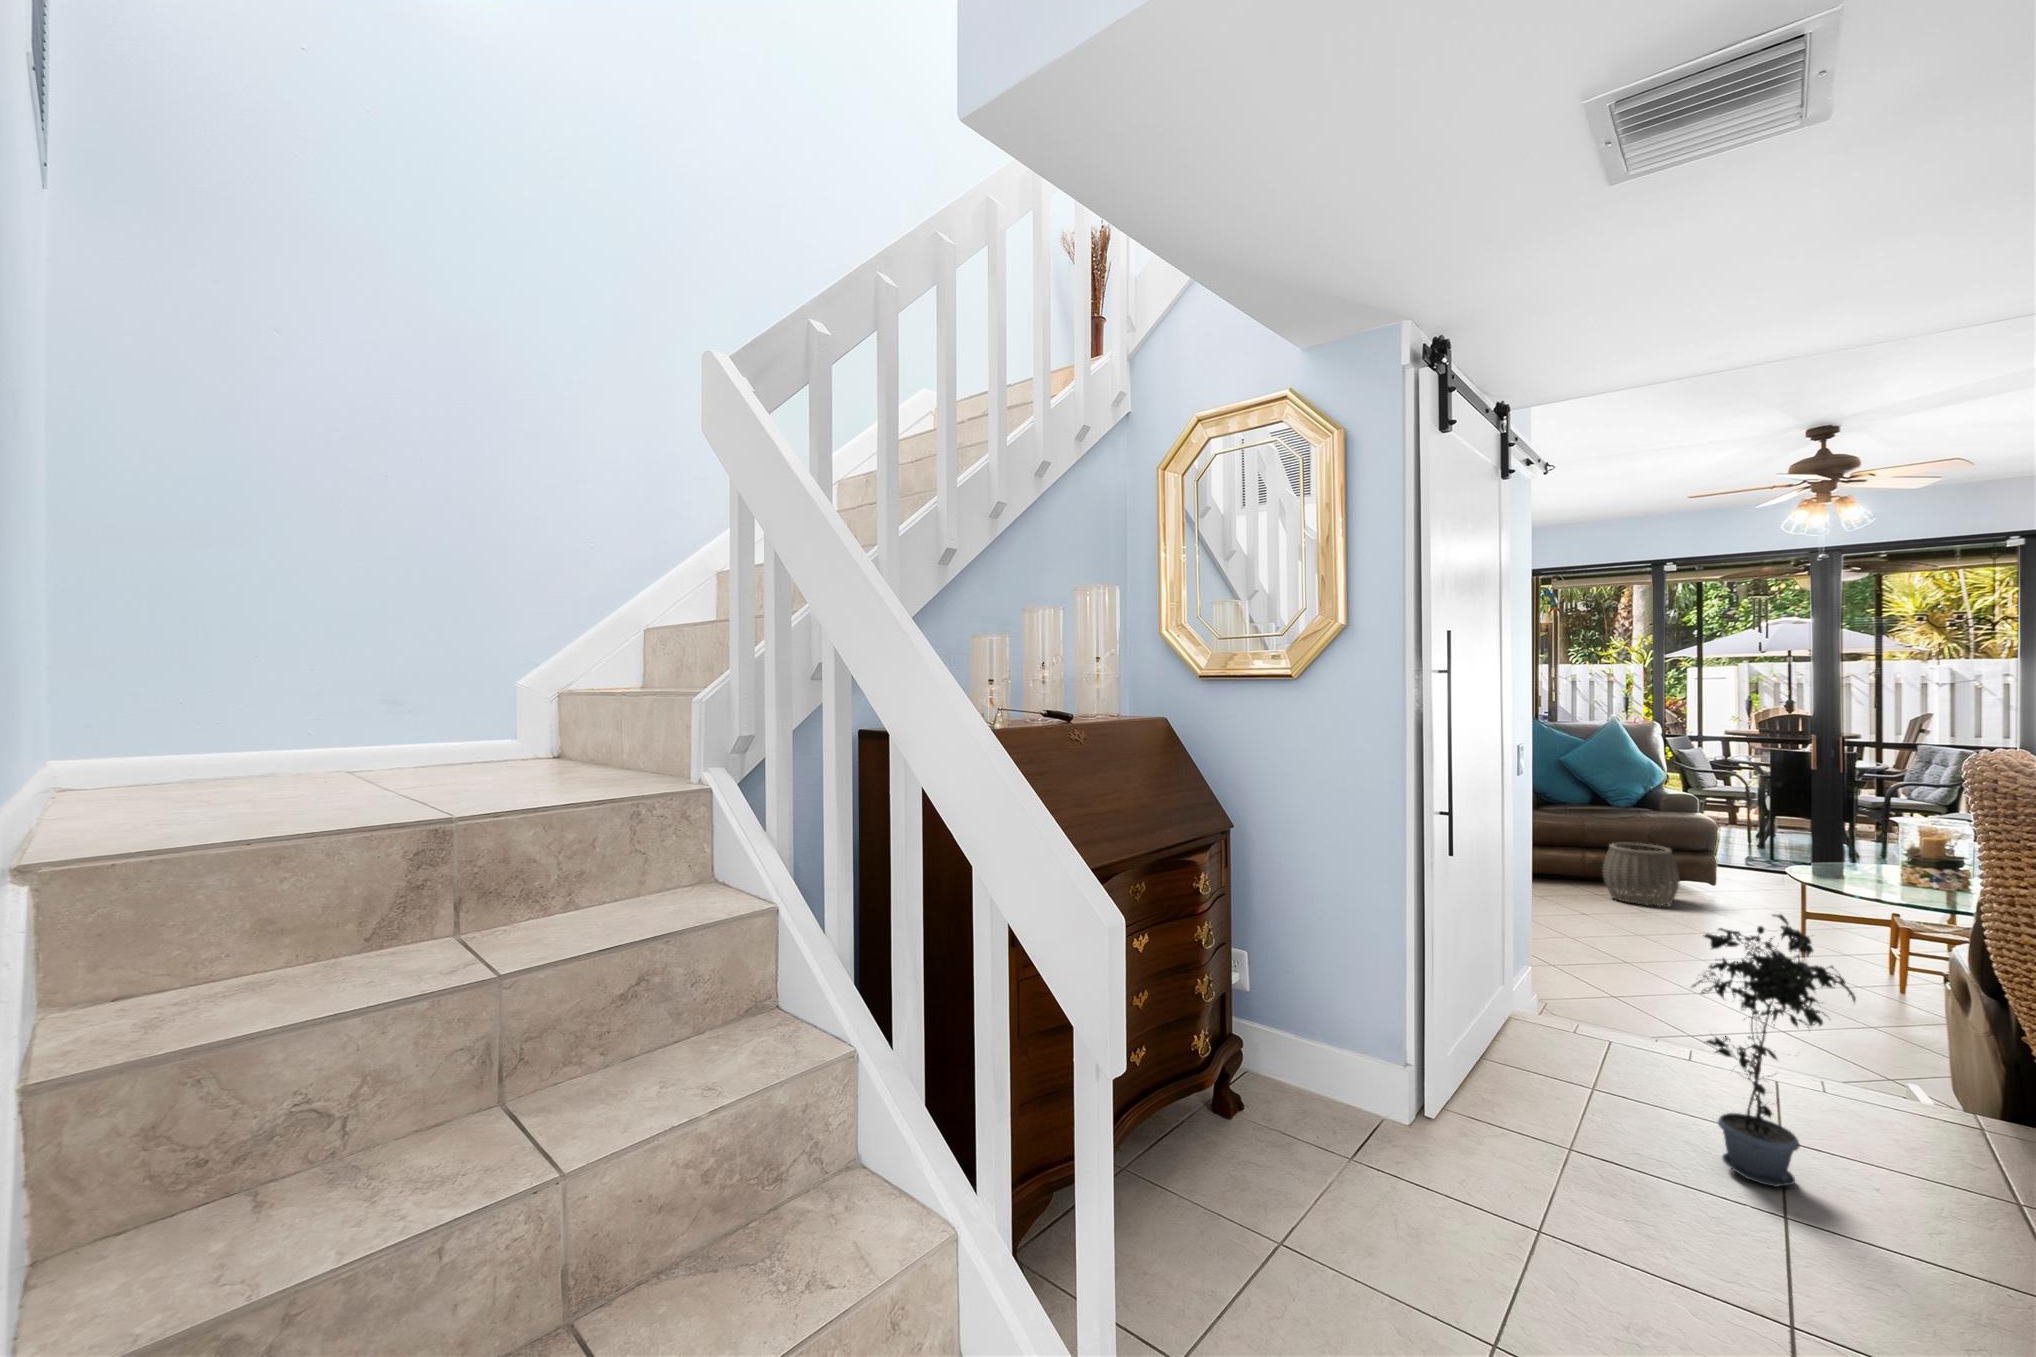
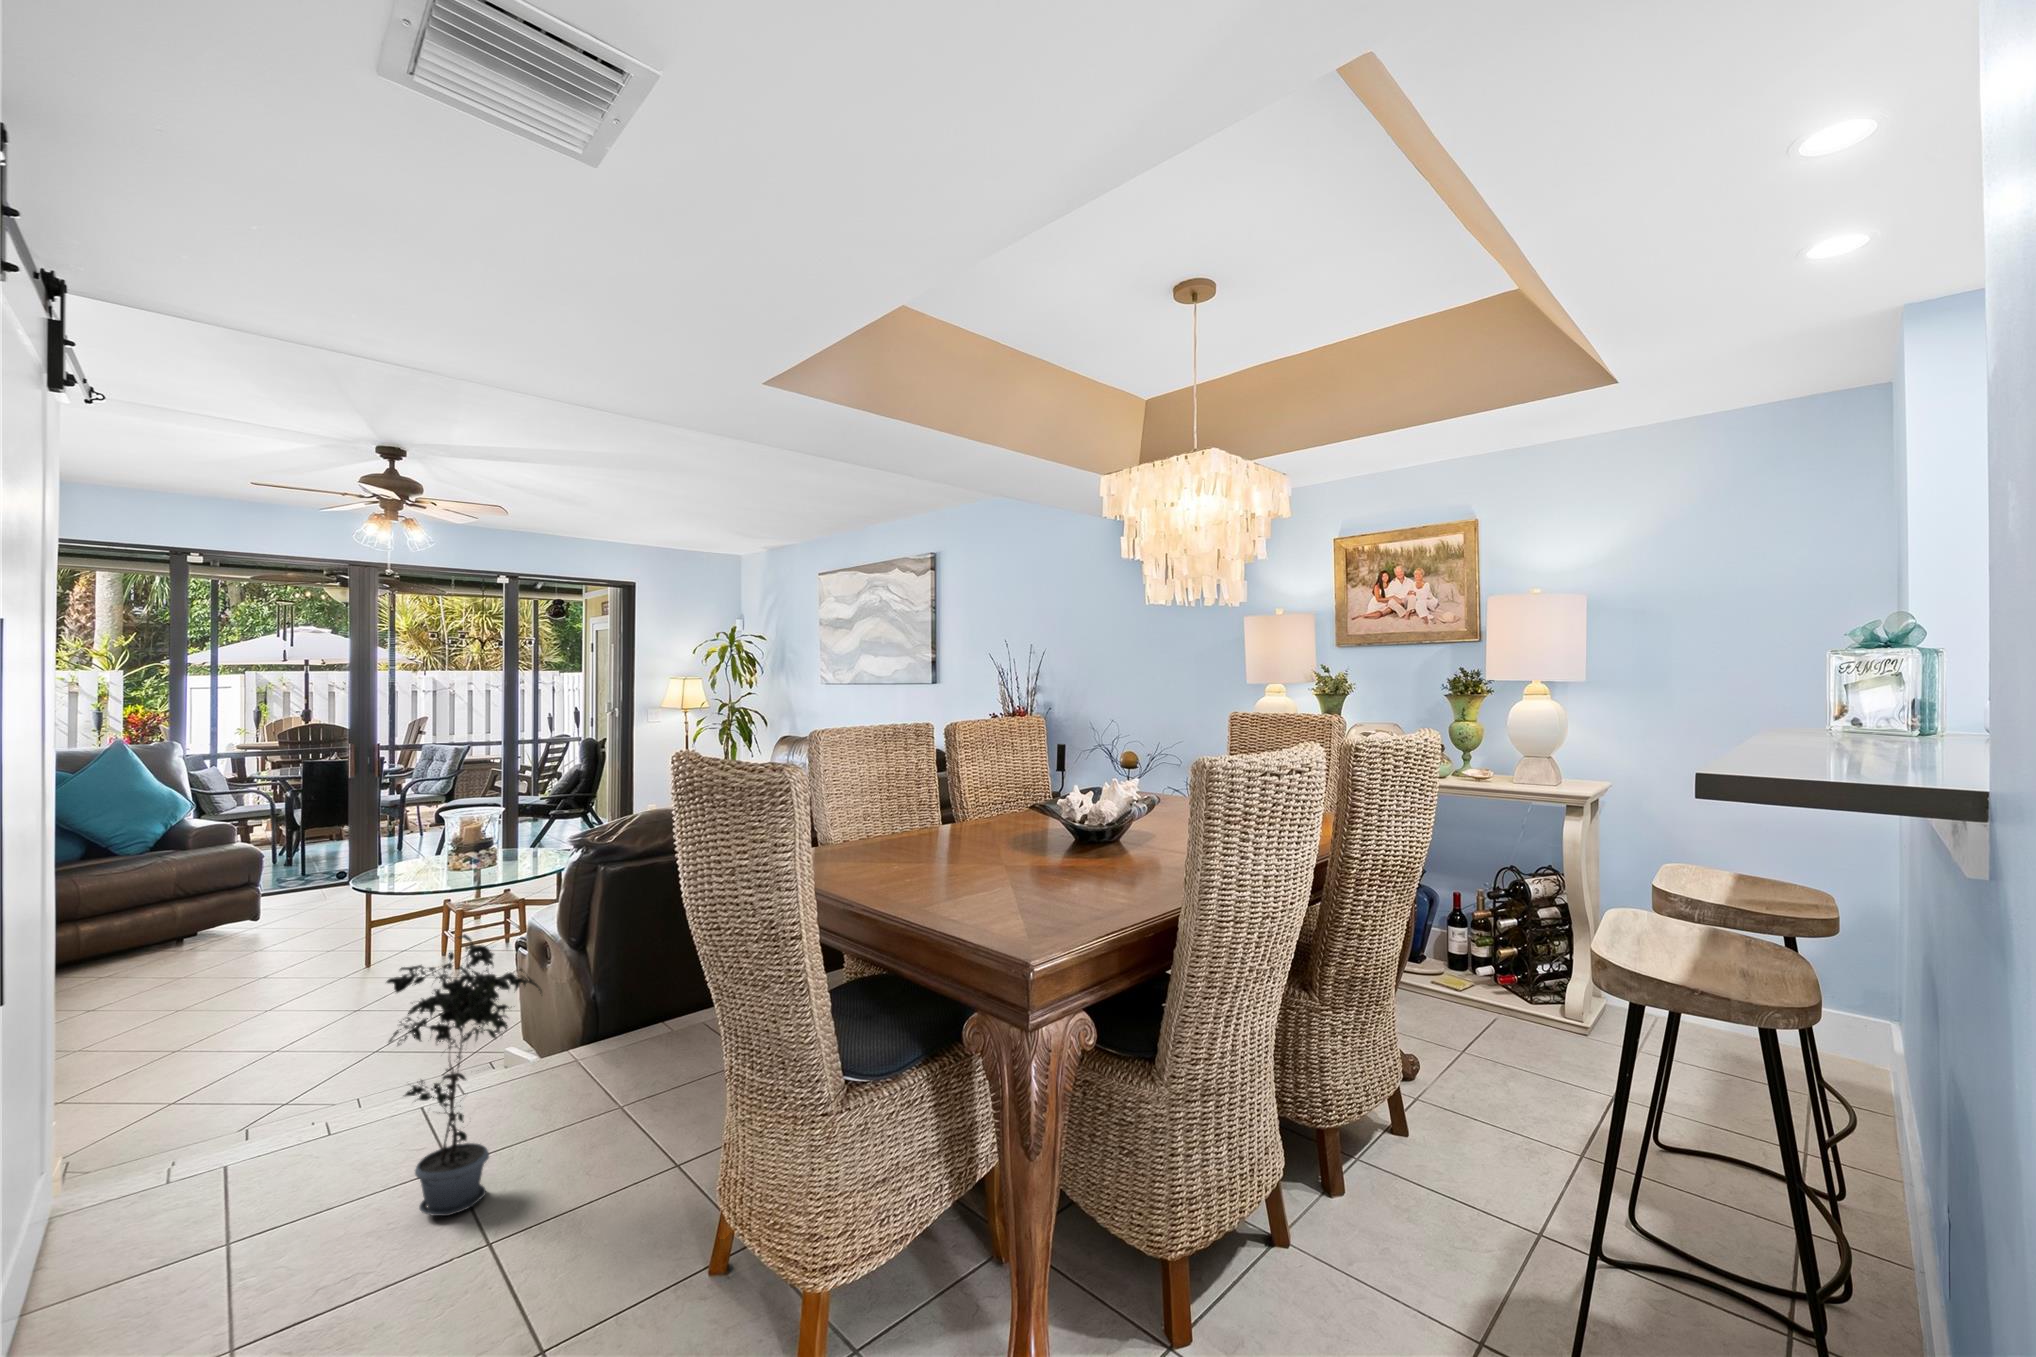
woven basket: present [1603,843,1679,906] -> none [115,892,222,974]

